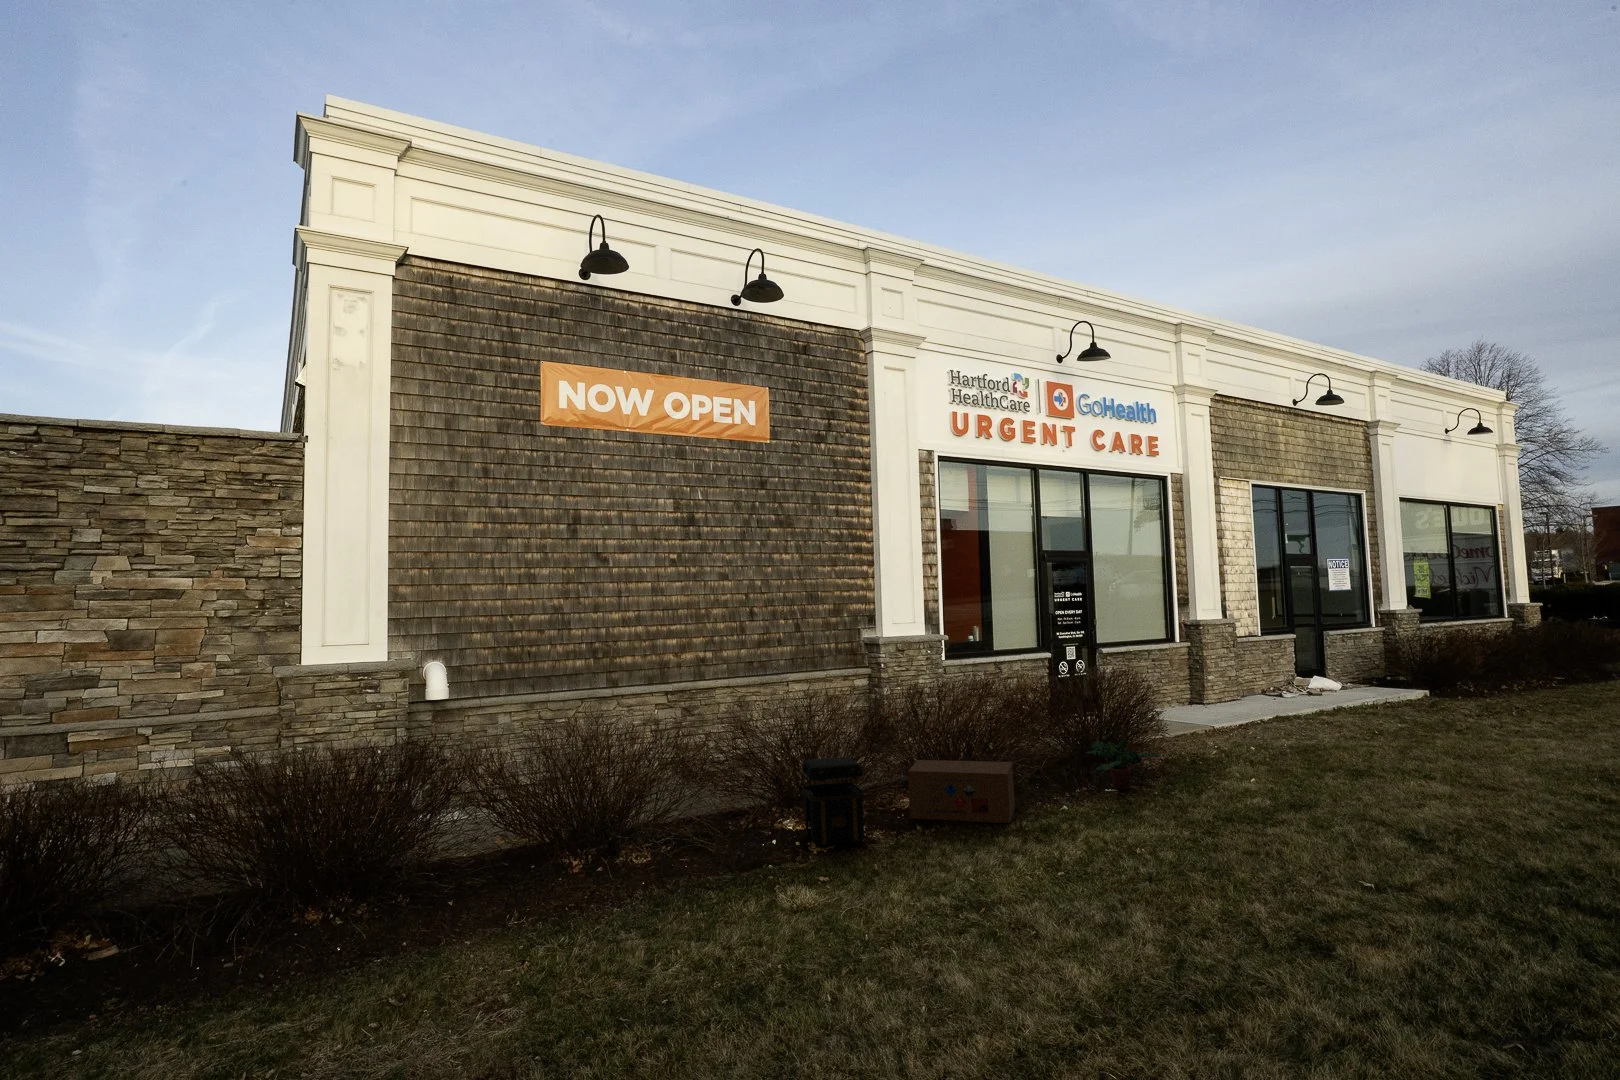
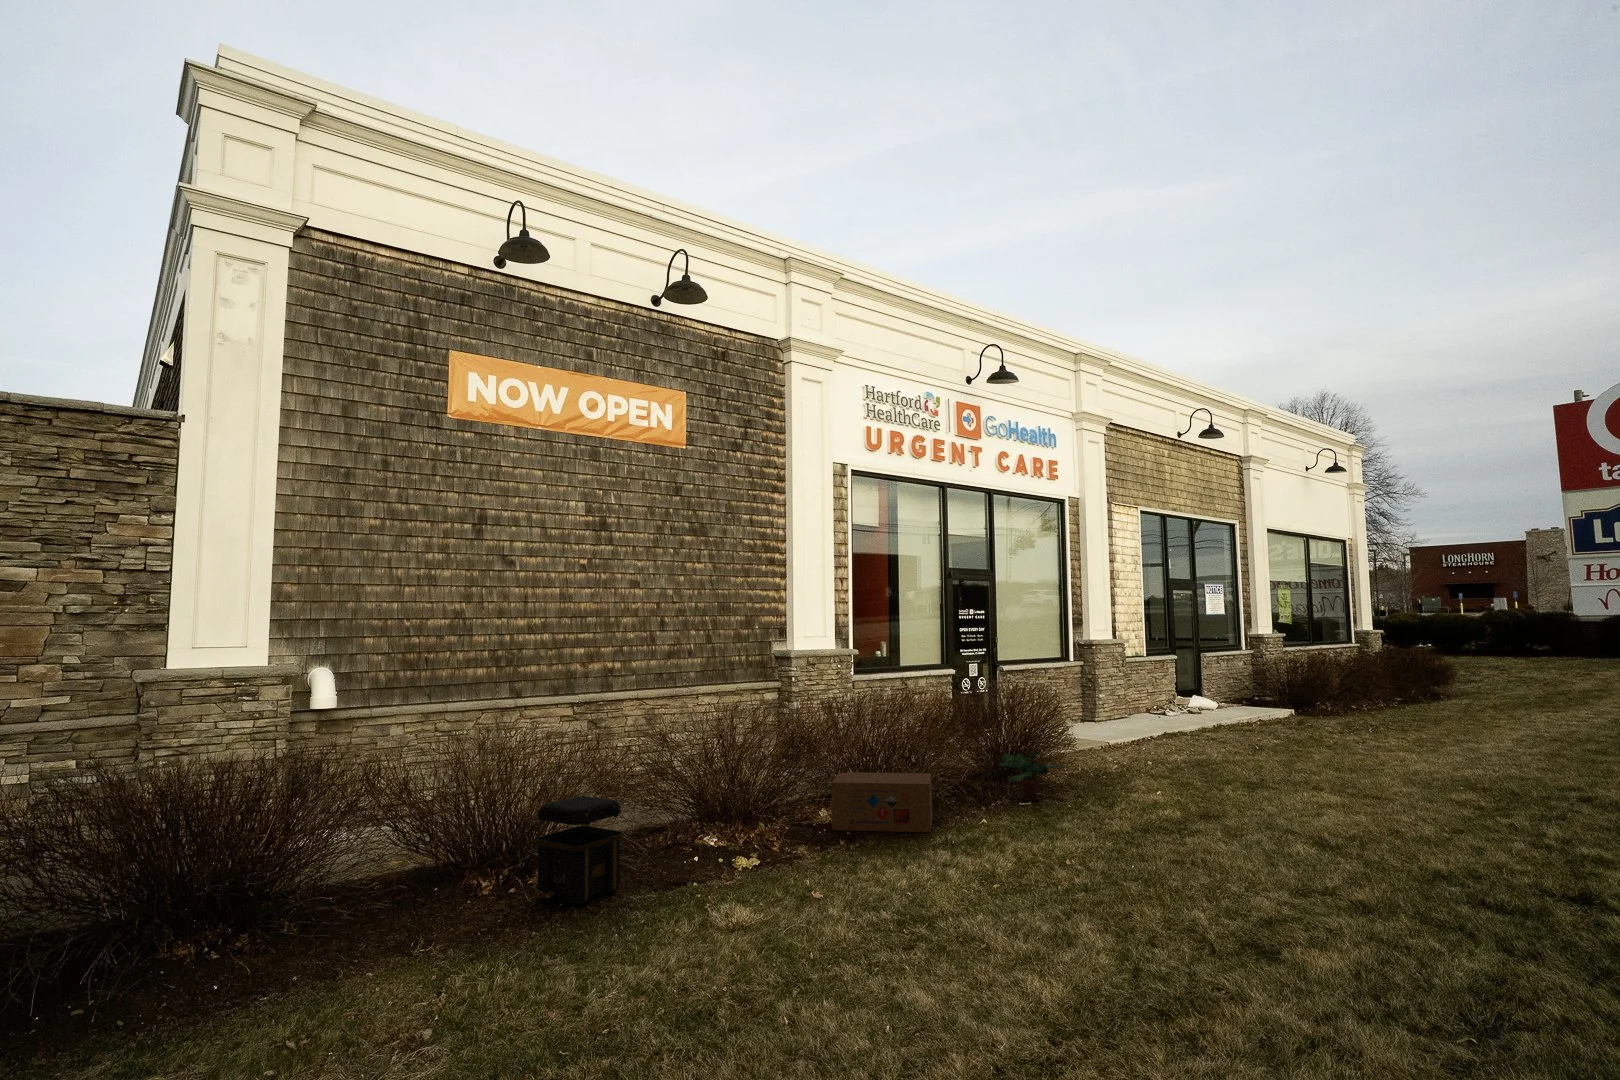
toolbox: present [802,757,864,847] -> present [536,796,623,905]

